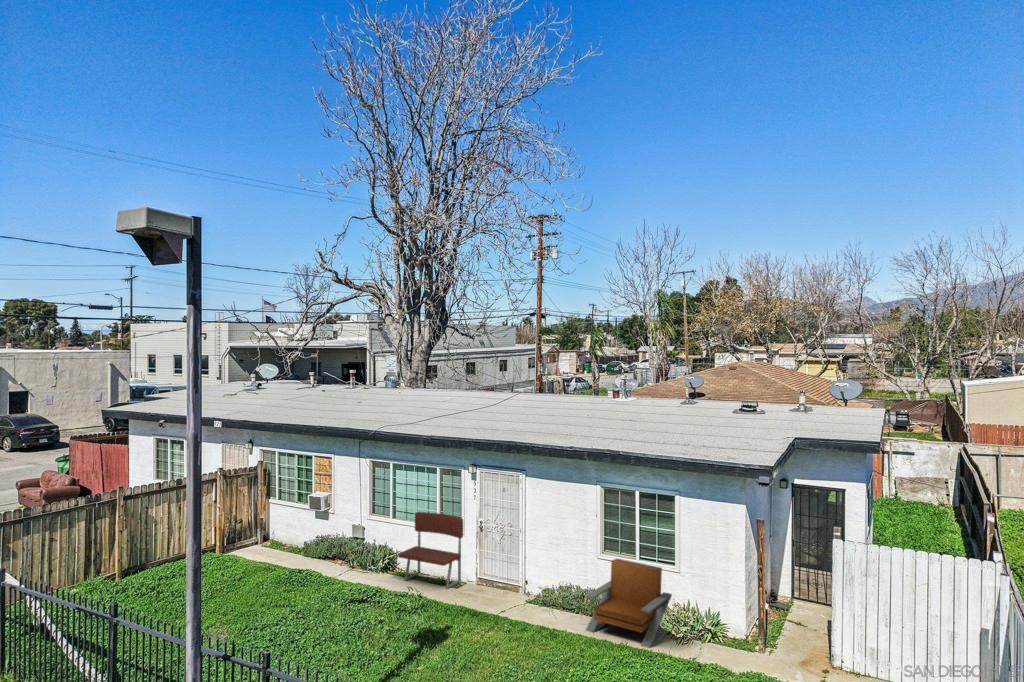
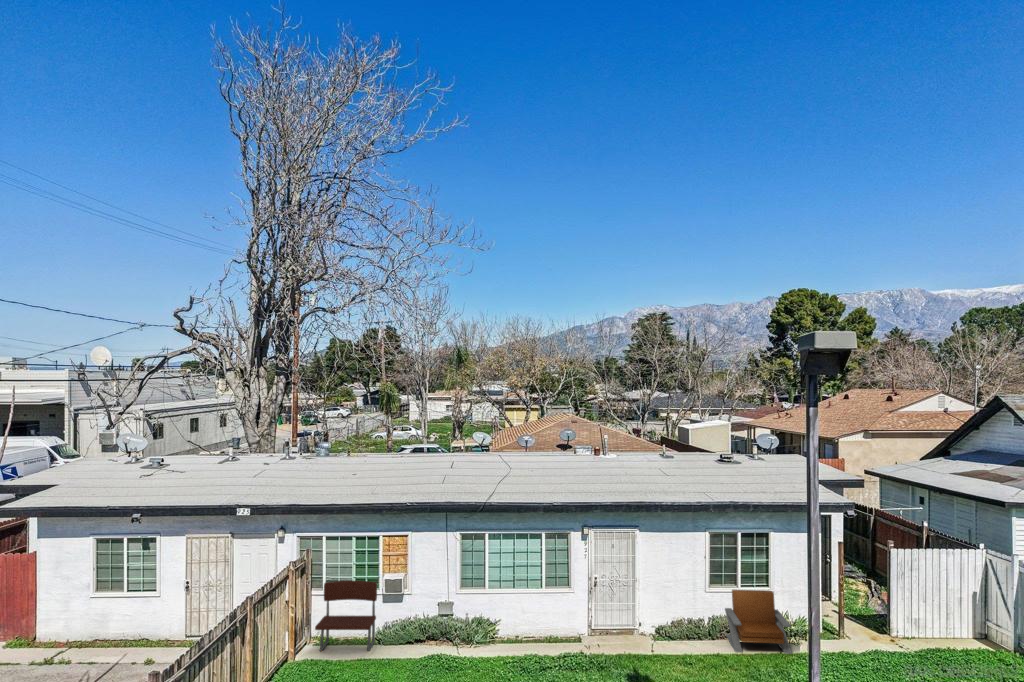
bench: present [398,512,463,589] -> present [315,581,377,651]

